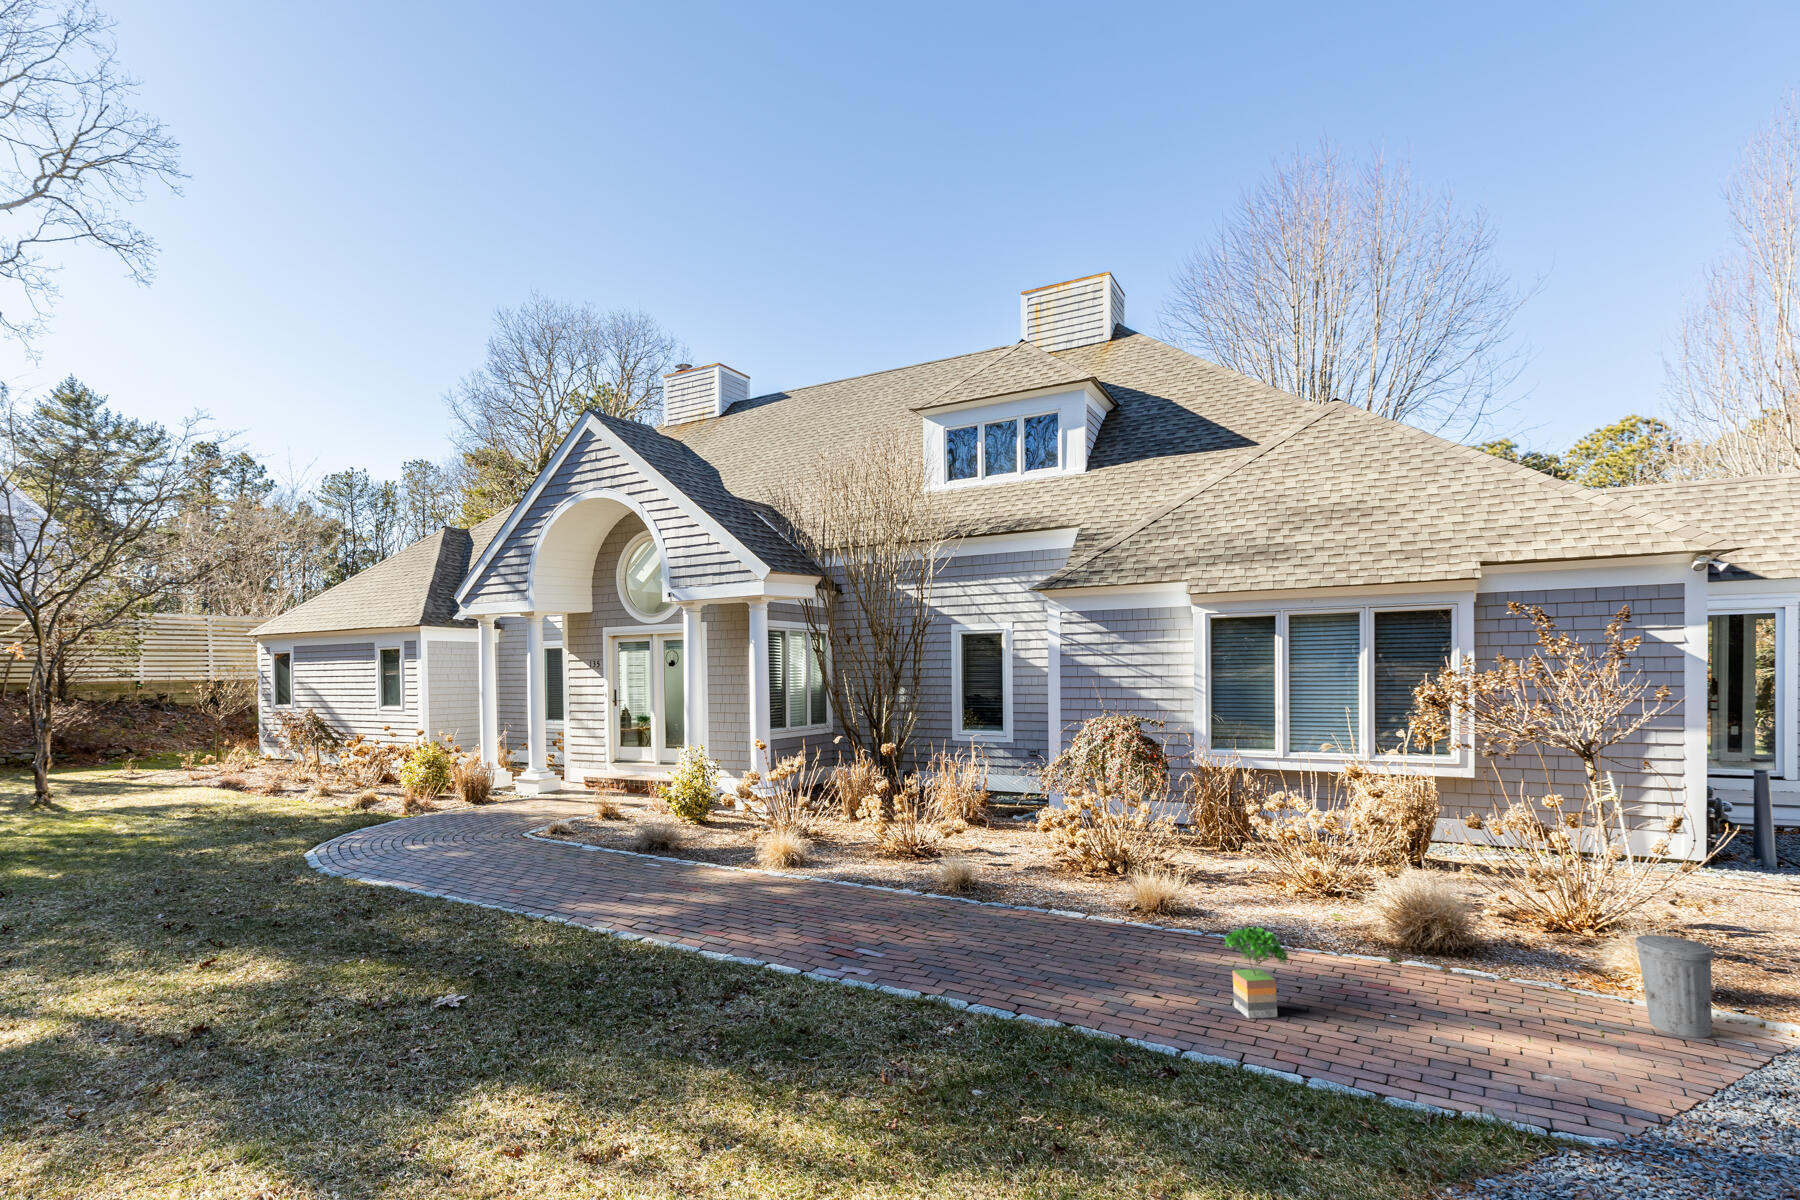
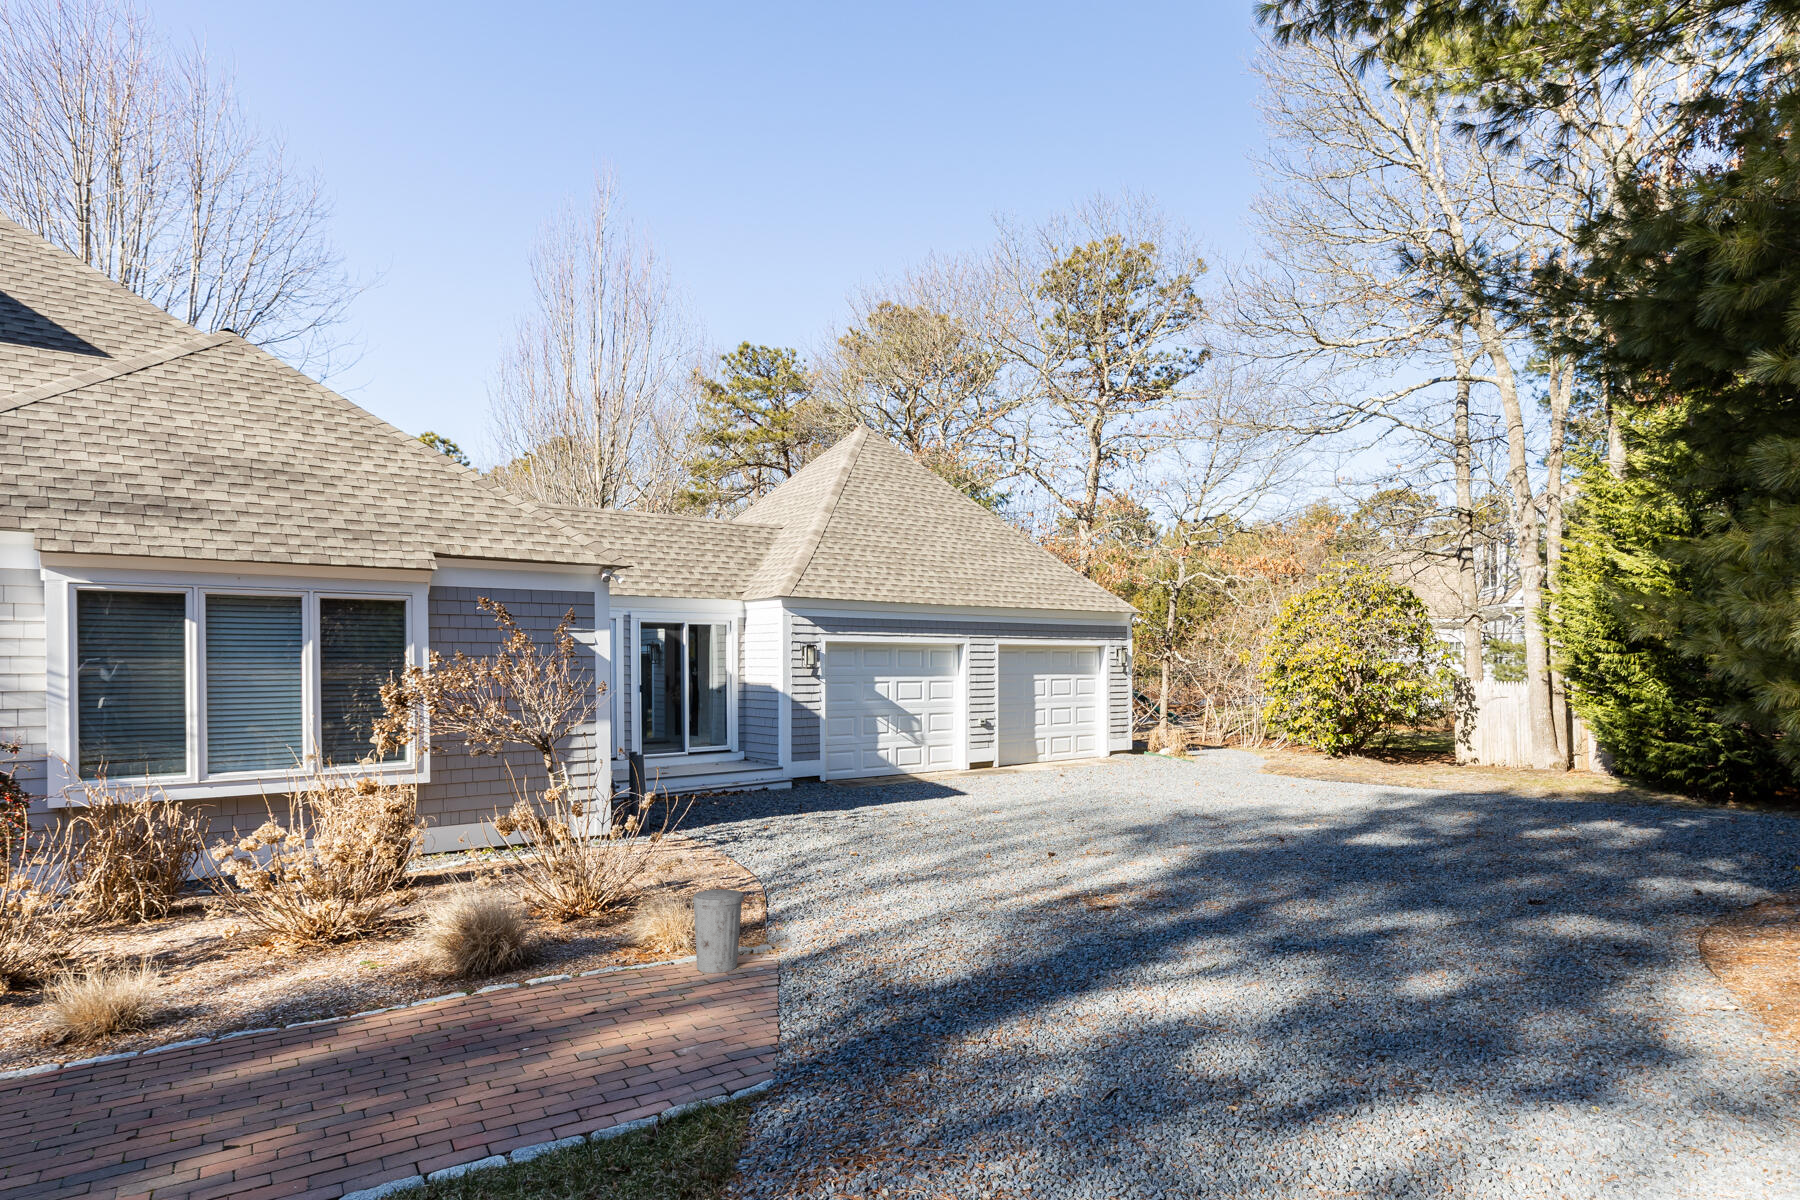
potted tree: present [1225,927,1288,1019] -> none [372,977,466,1101]

